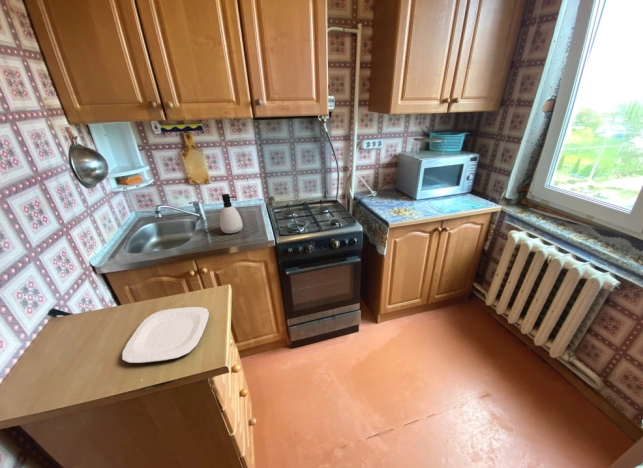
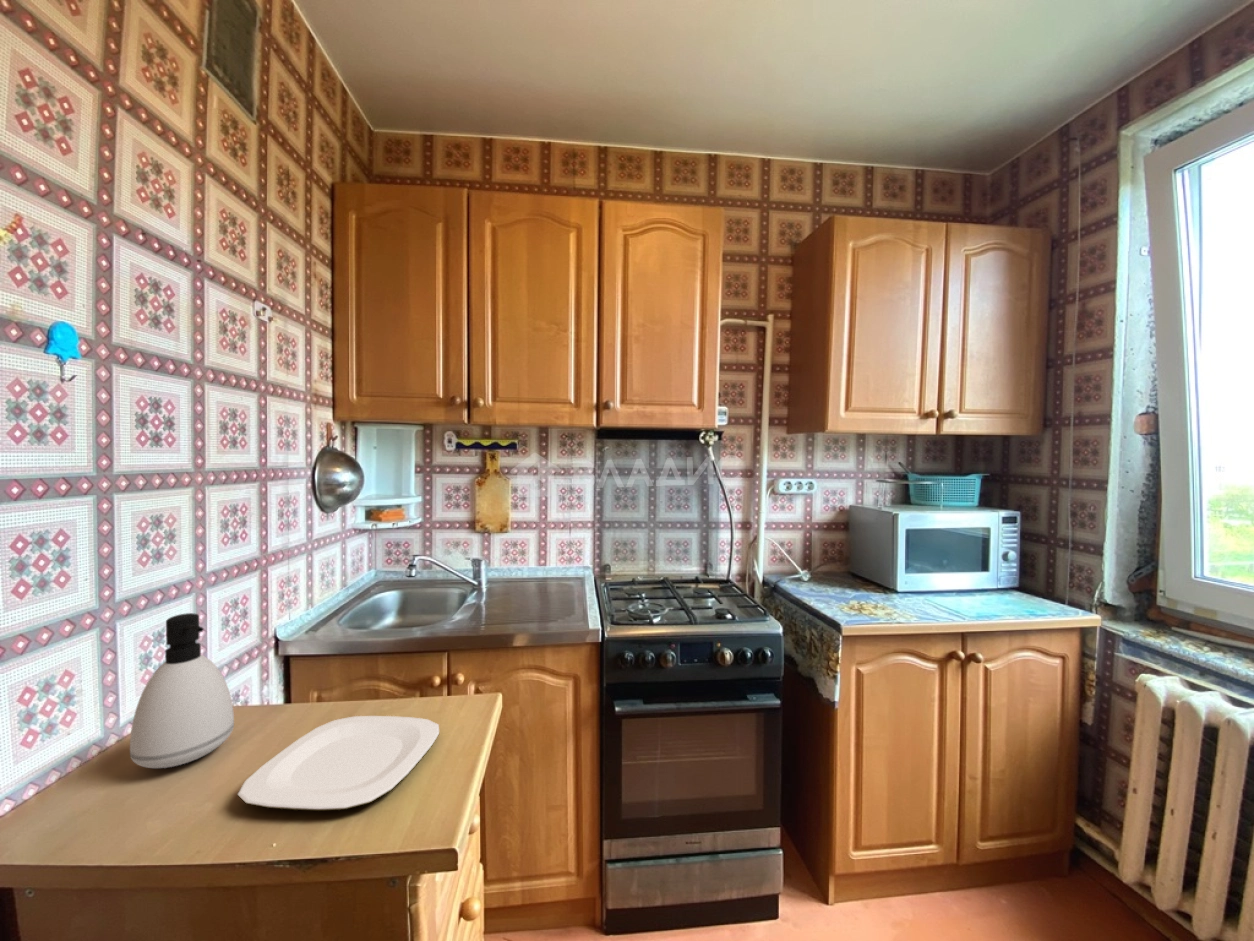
soap dispenser: present [220,194,243,234] -> present [130,613,234,768]

